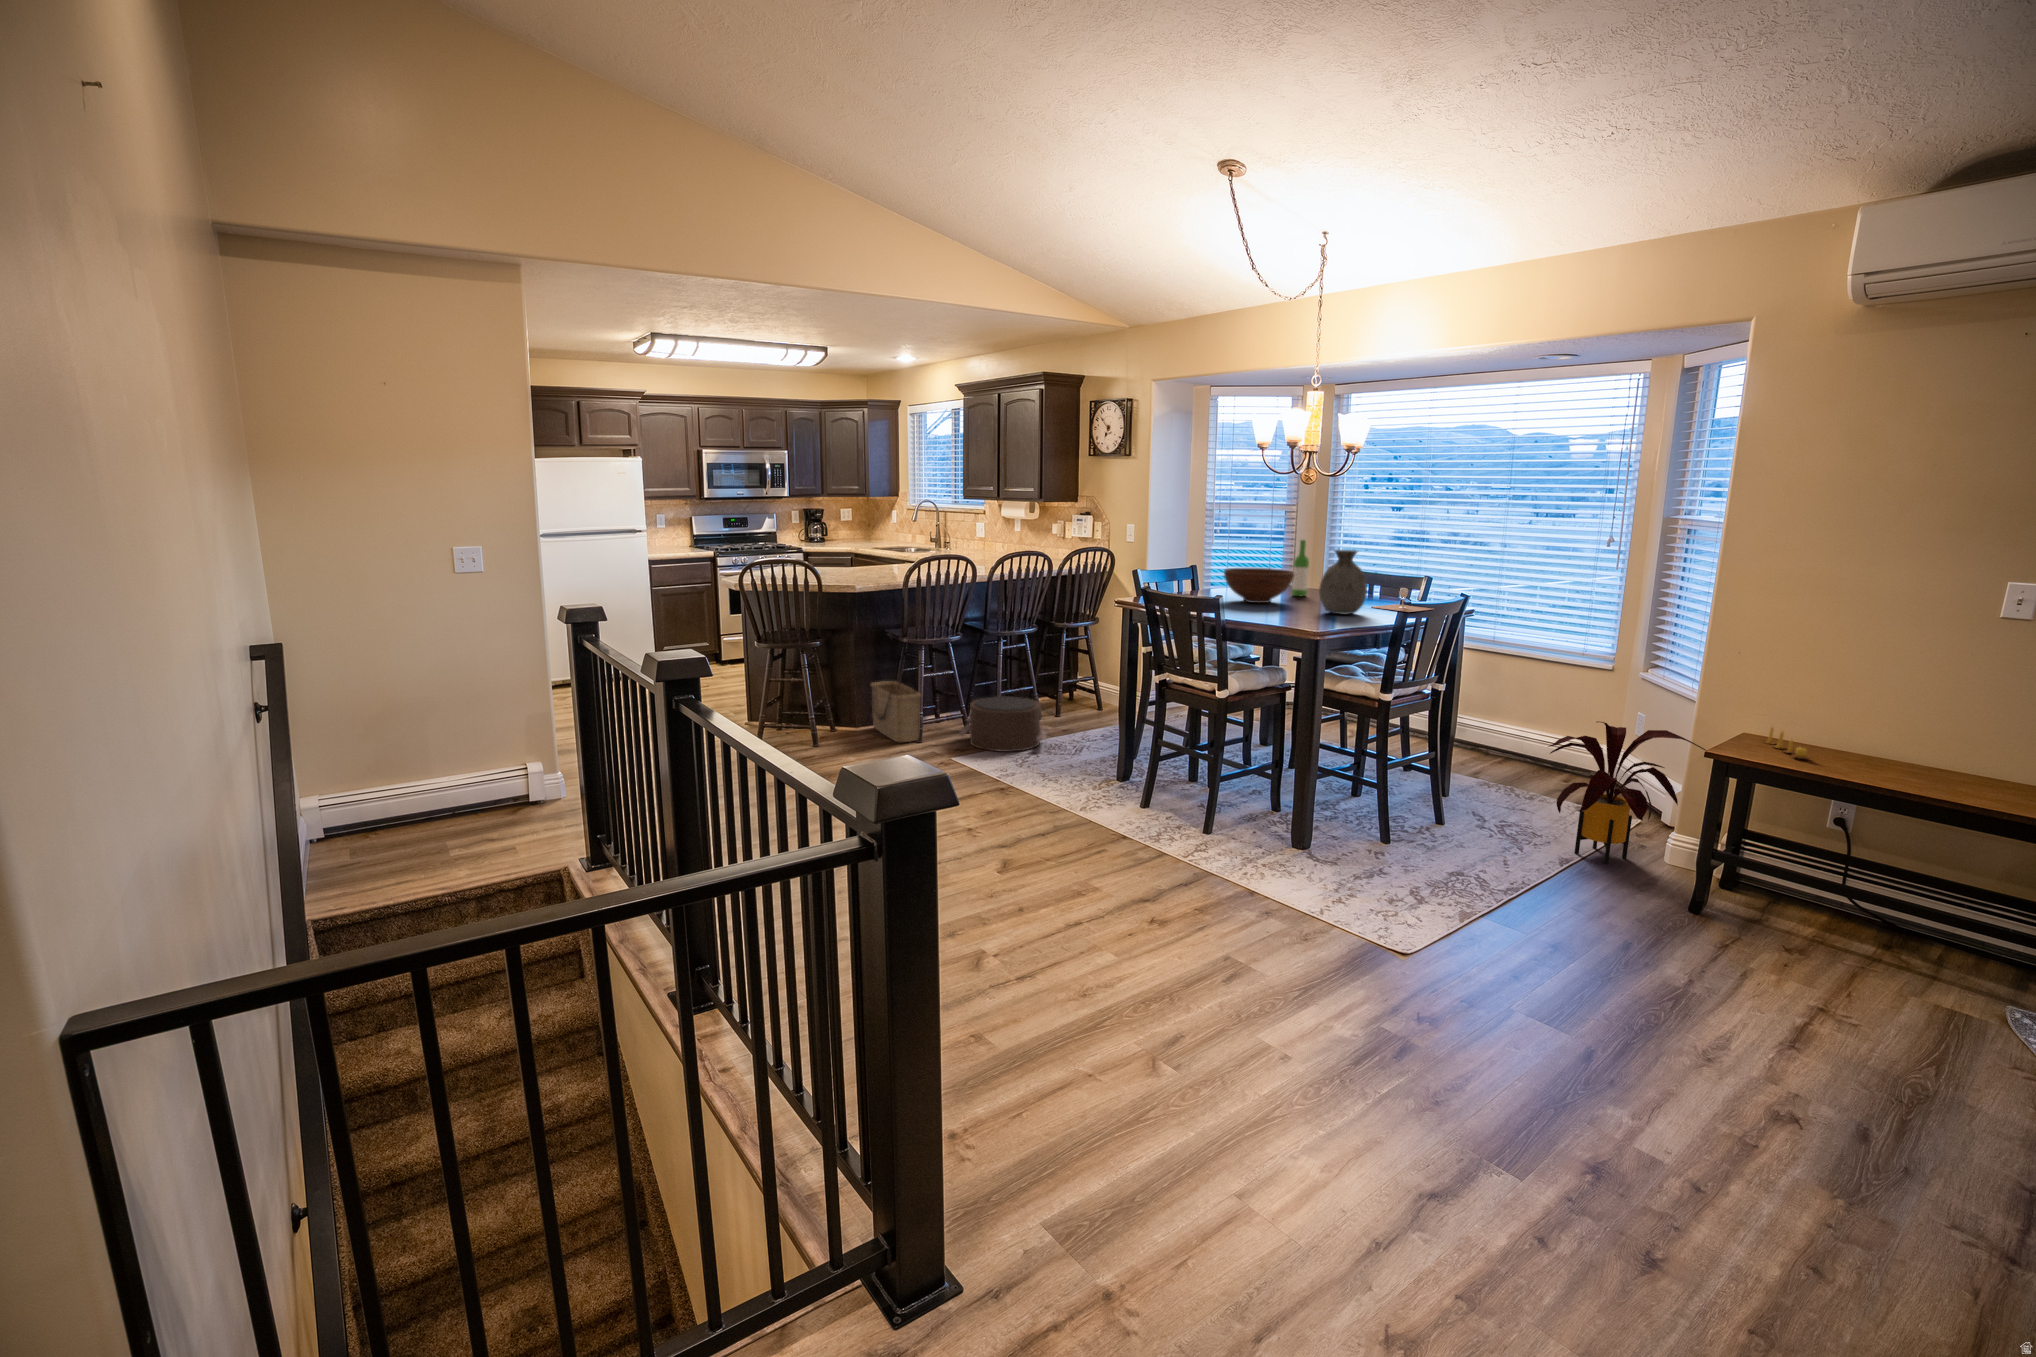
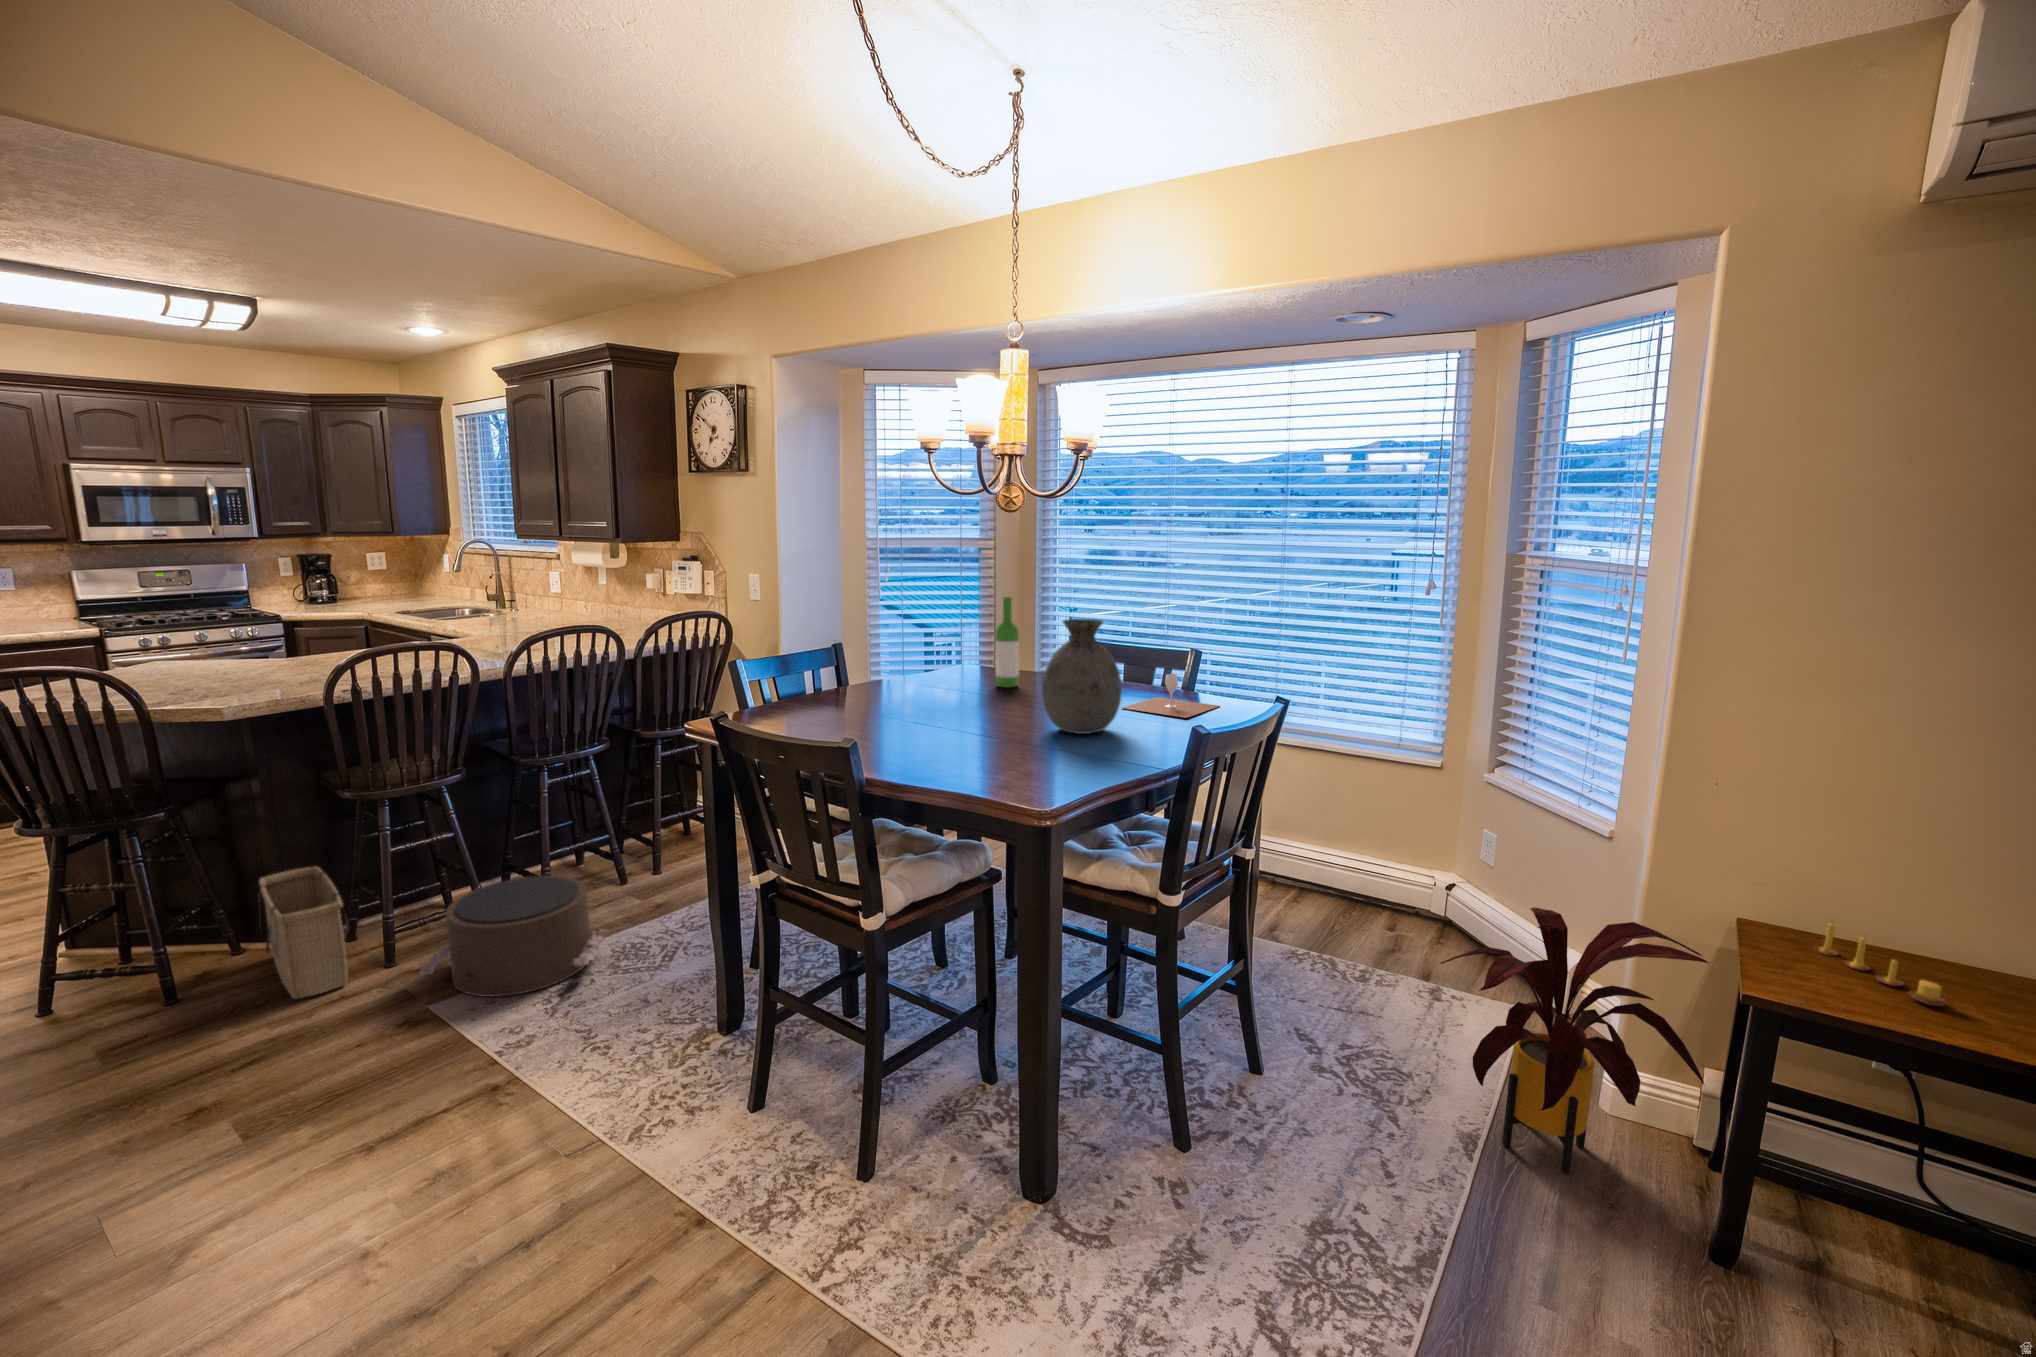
fruit bowl: present [1224,568,1294,603] -> none [879,647,997,711]

